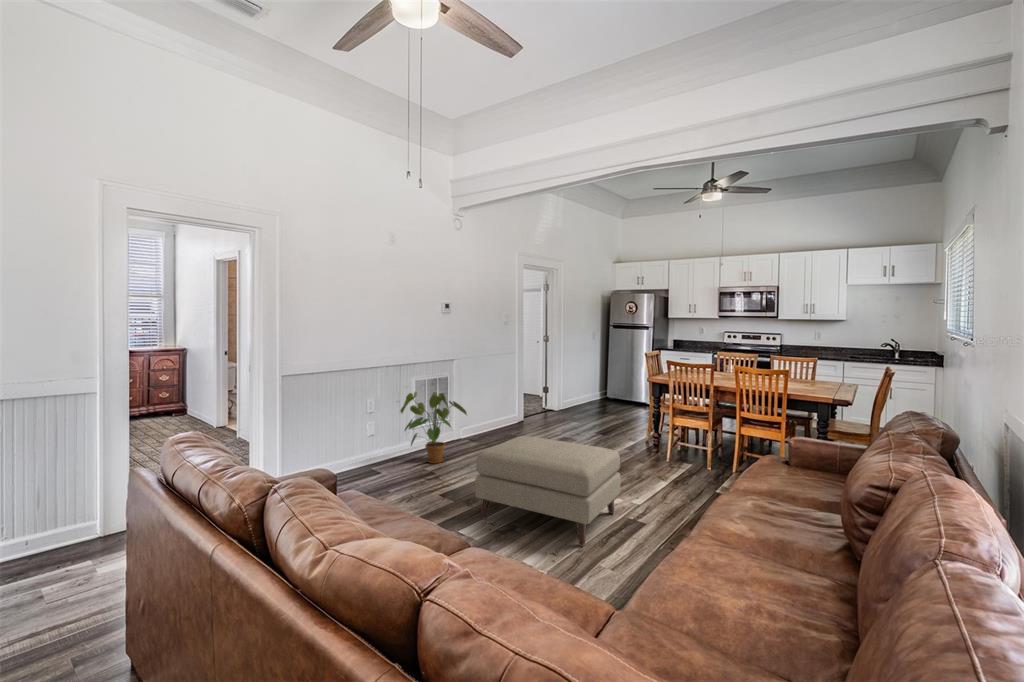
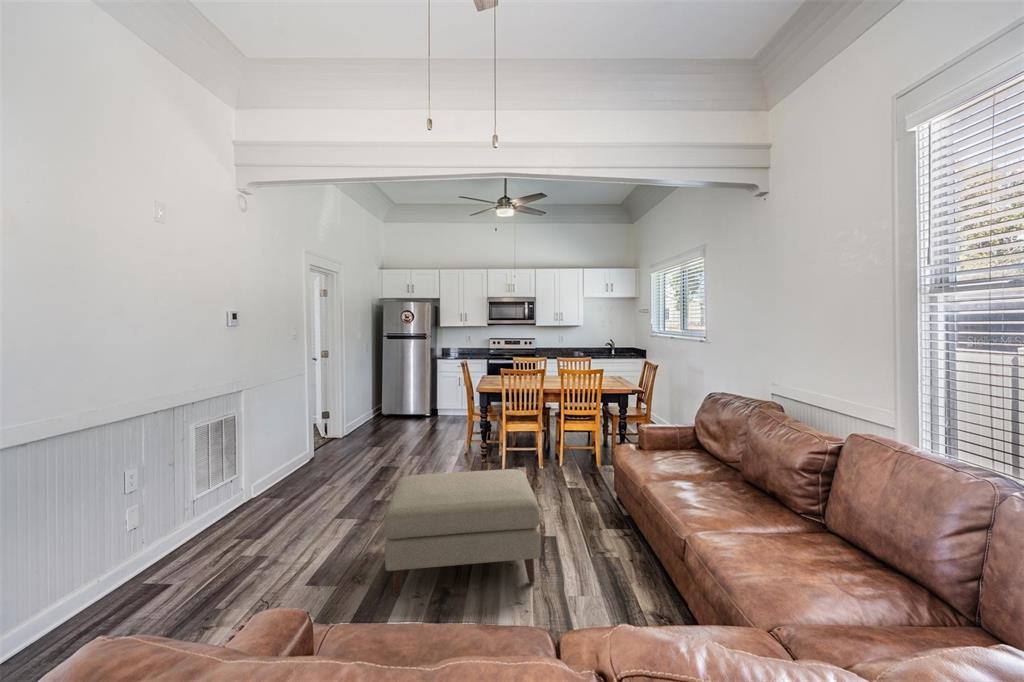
house plant: present [400,392,467,463] -> none [176,441,282,544]

